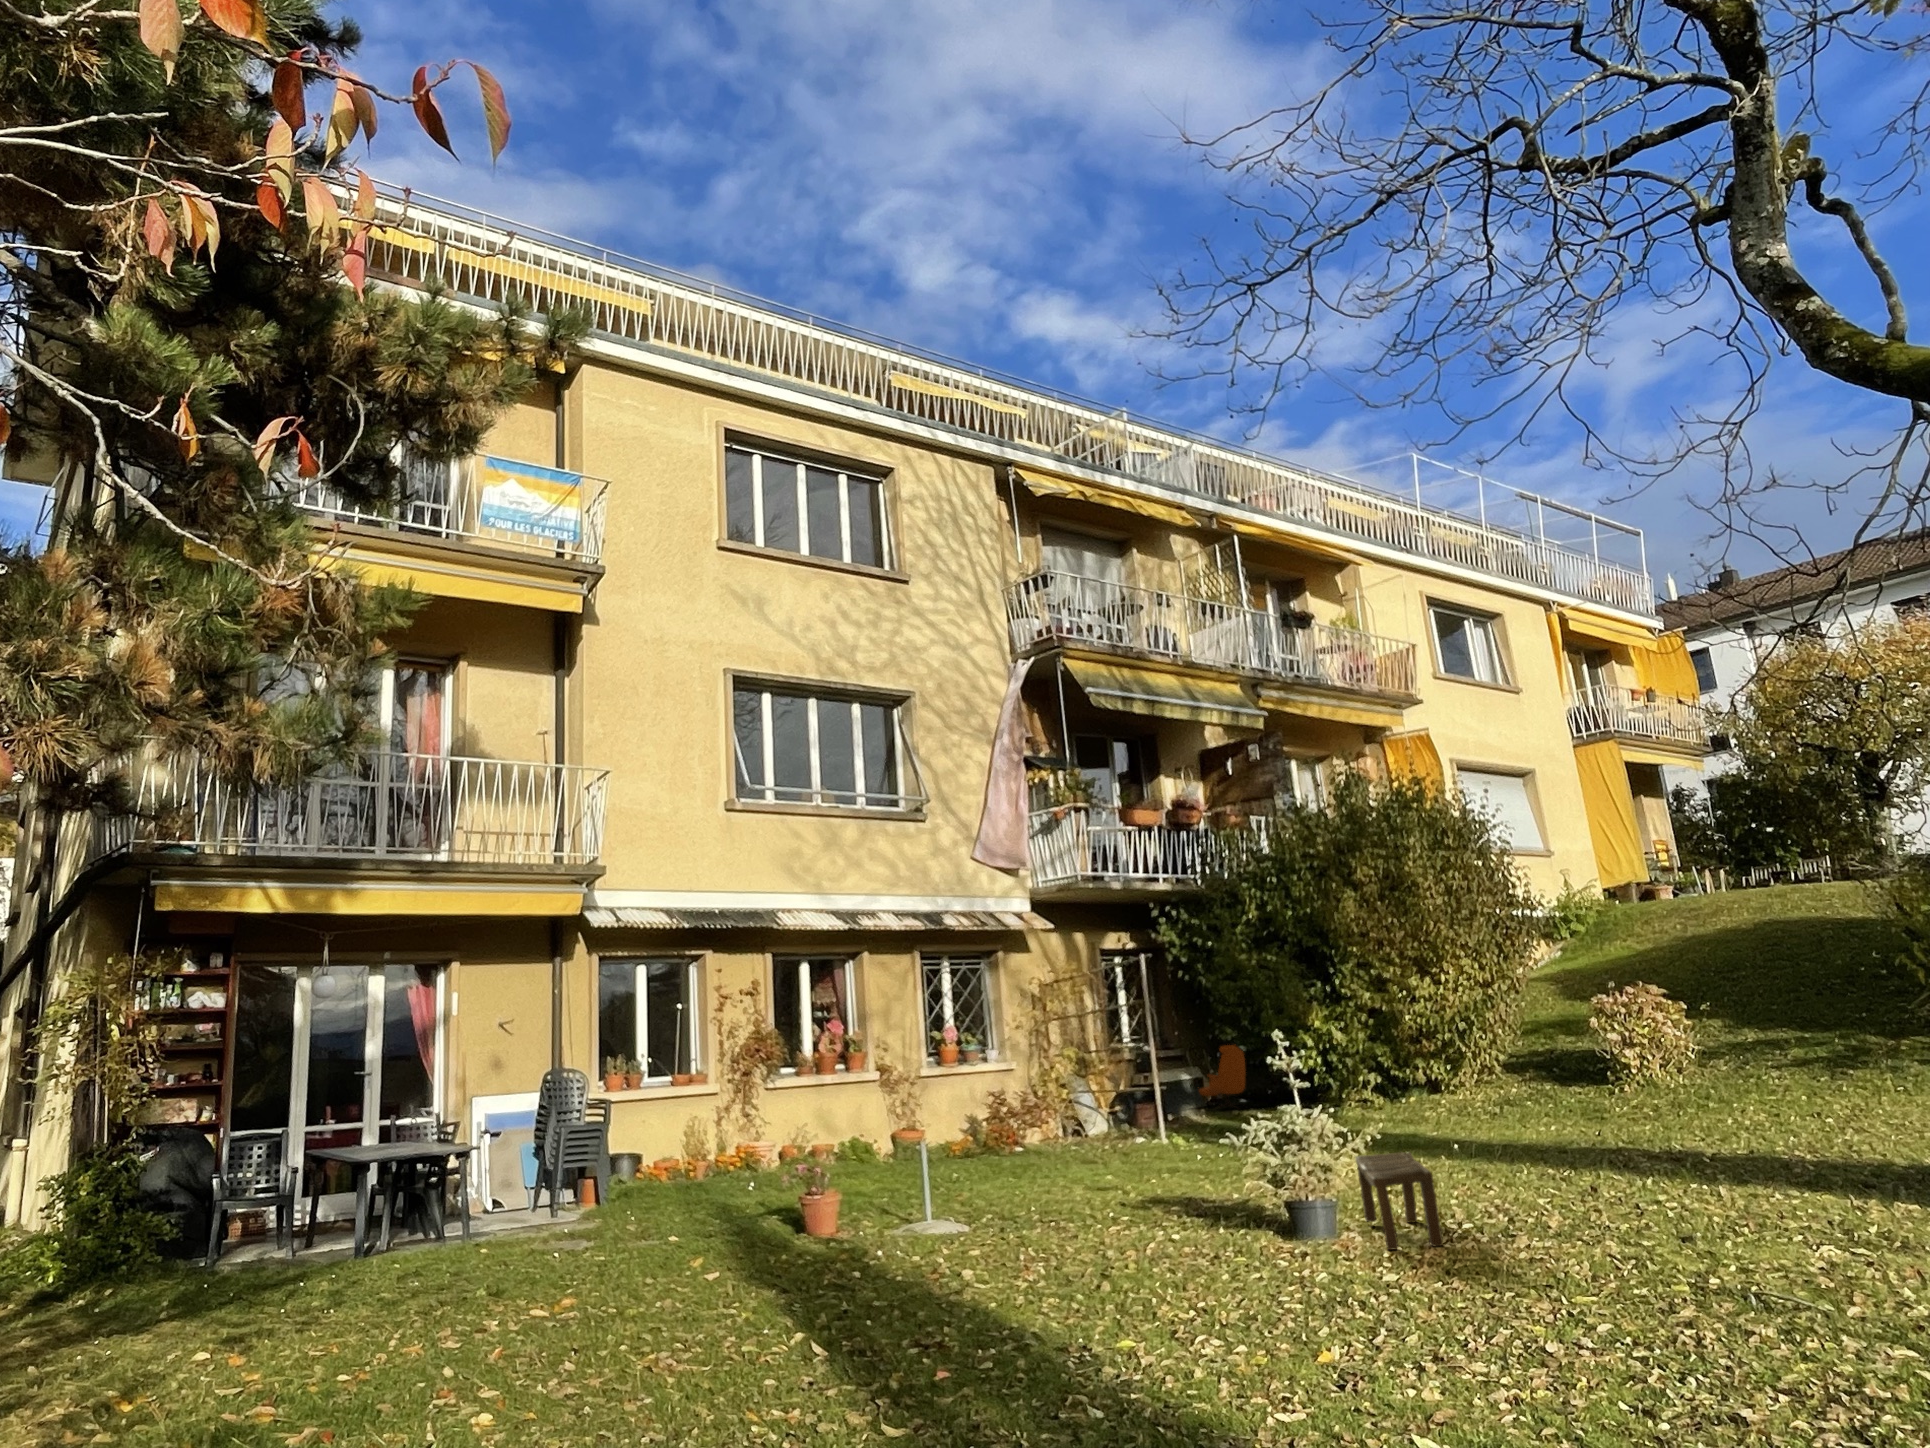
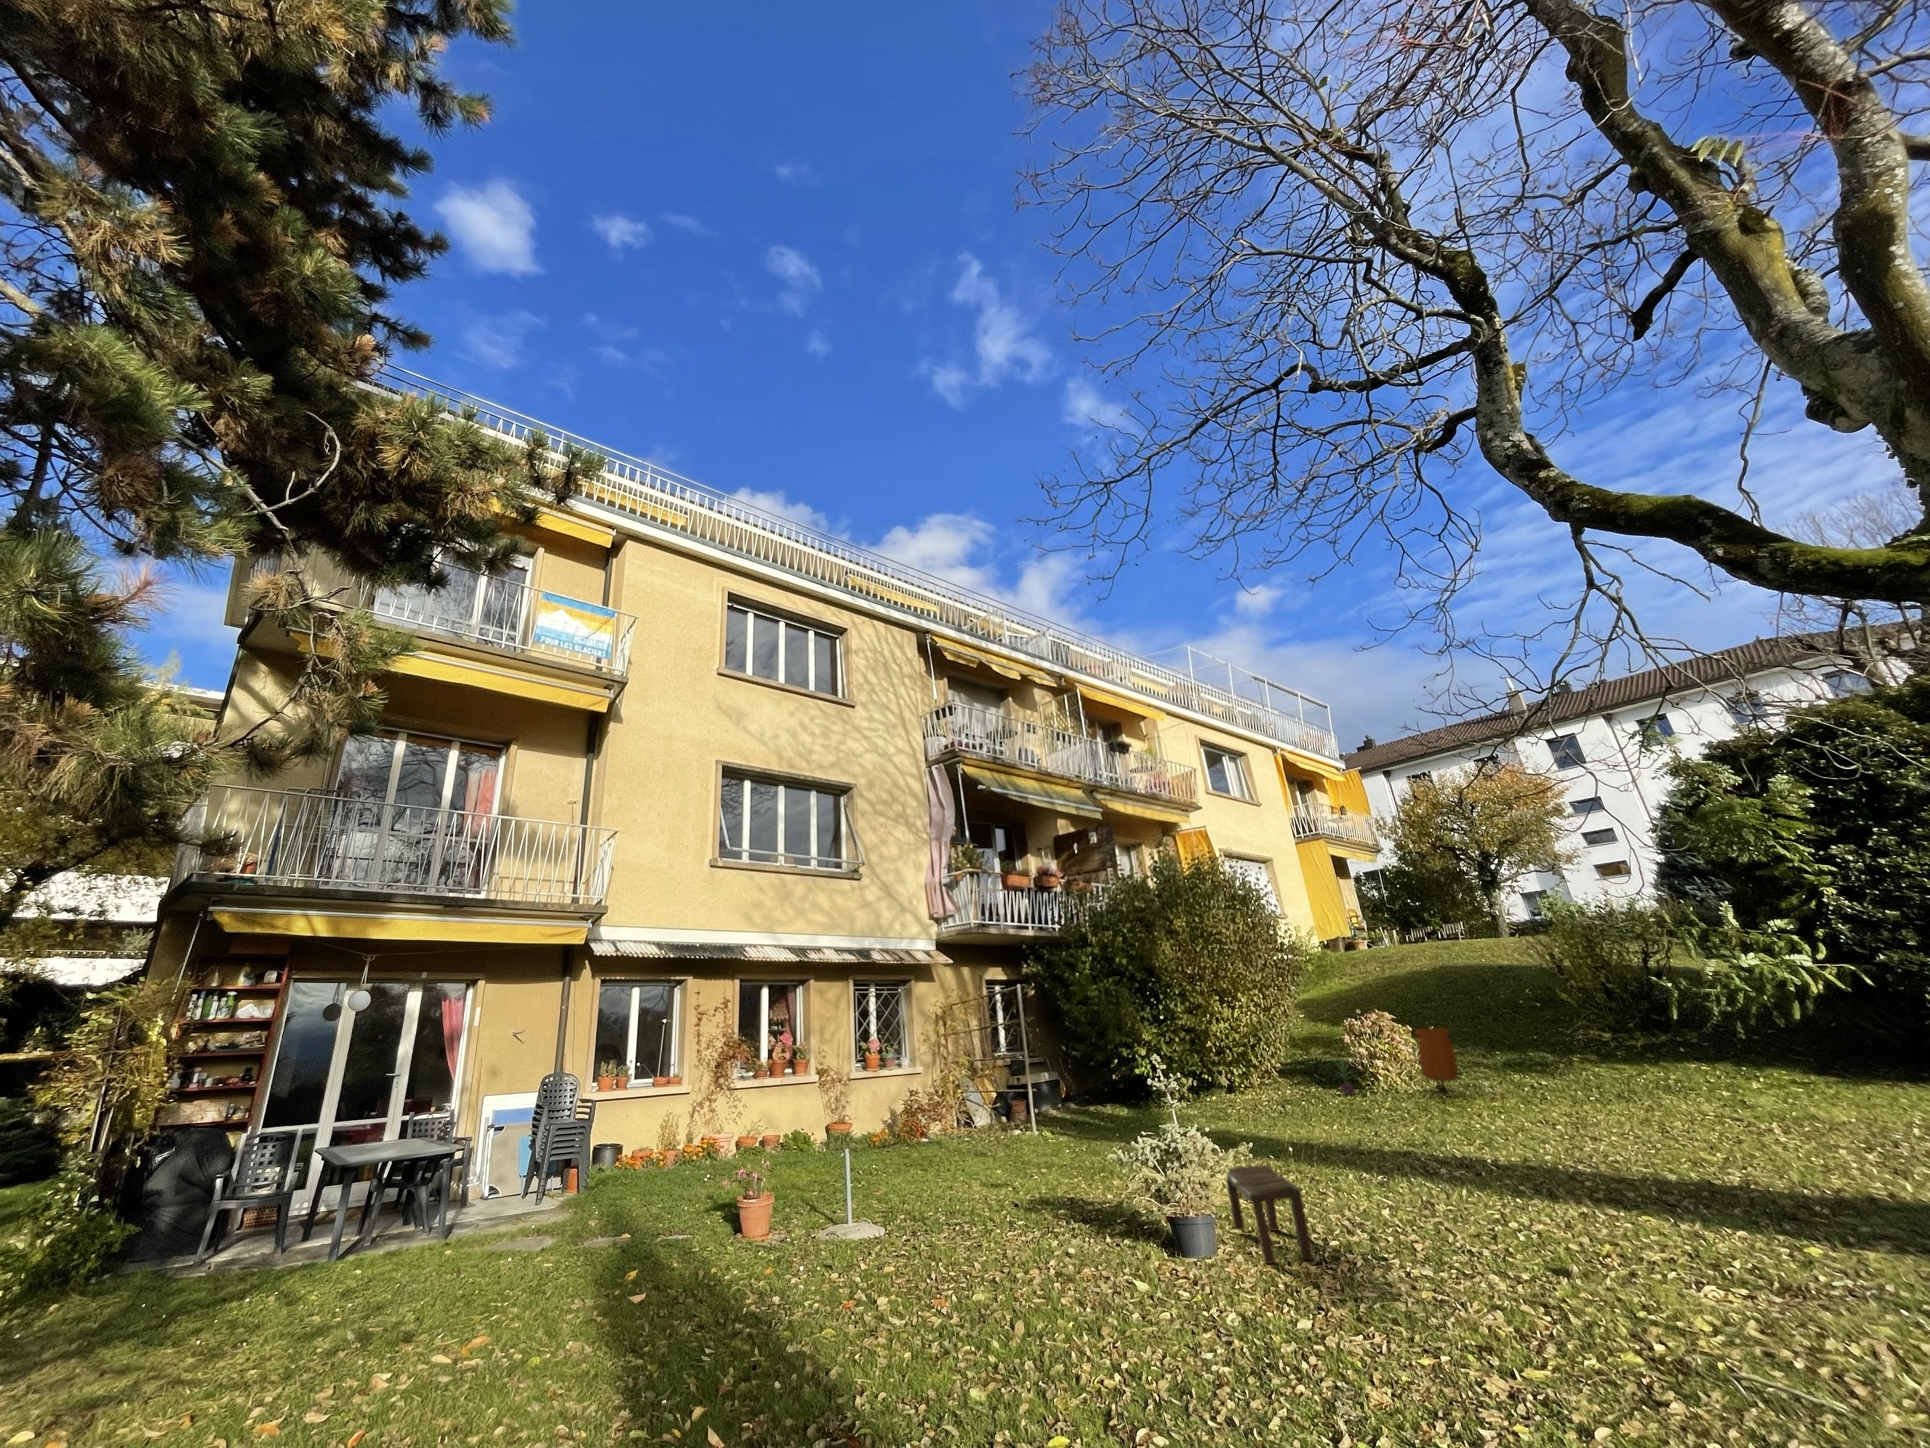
decorative plant: none [1551,1039,1606,1087] -> present [1337,1058,1355,1095]
lounge chair: present [1199,1045,1246,1107] -> present [1415,1028,1465,1097]

